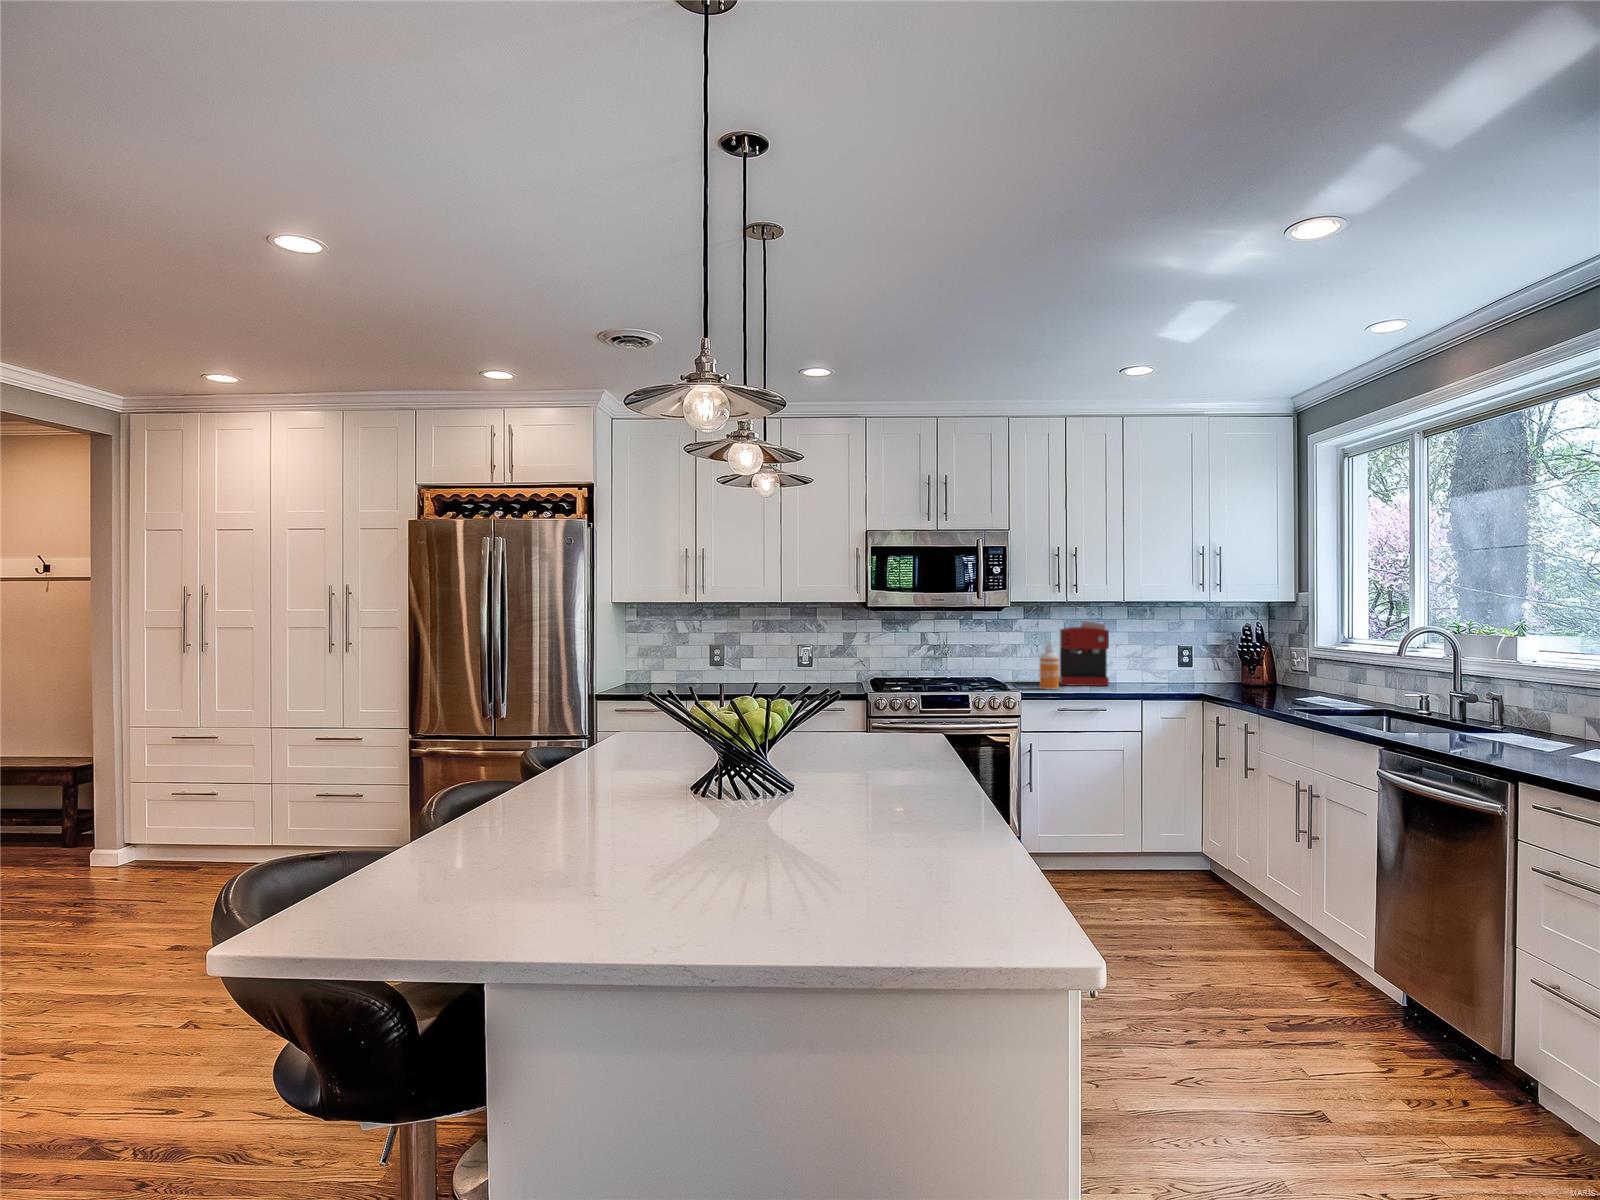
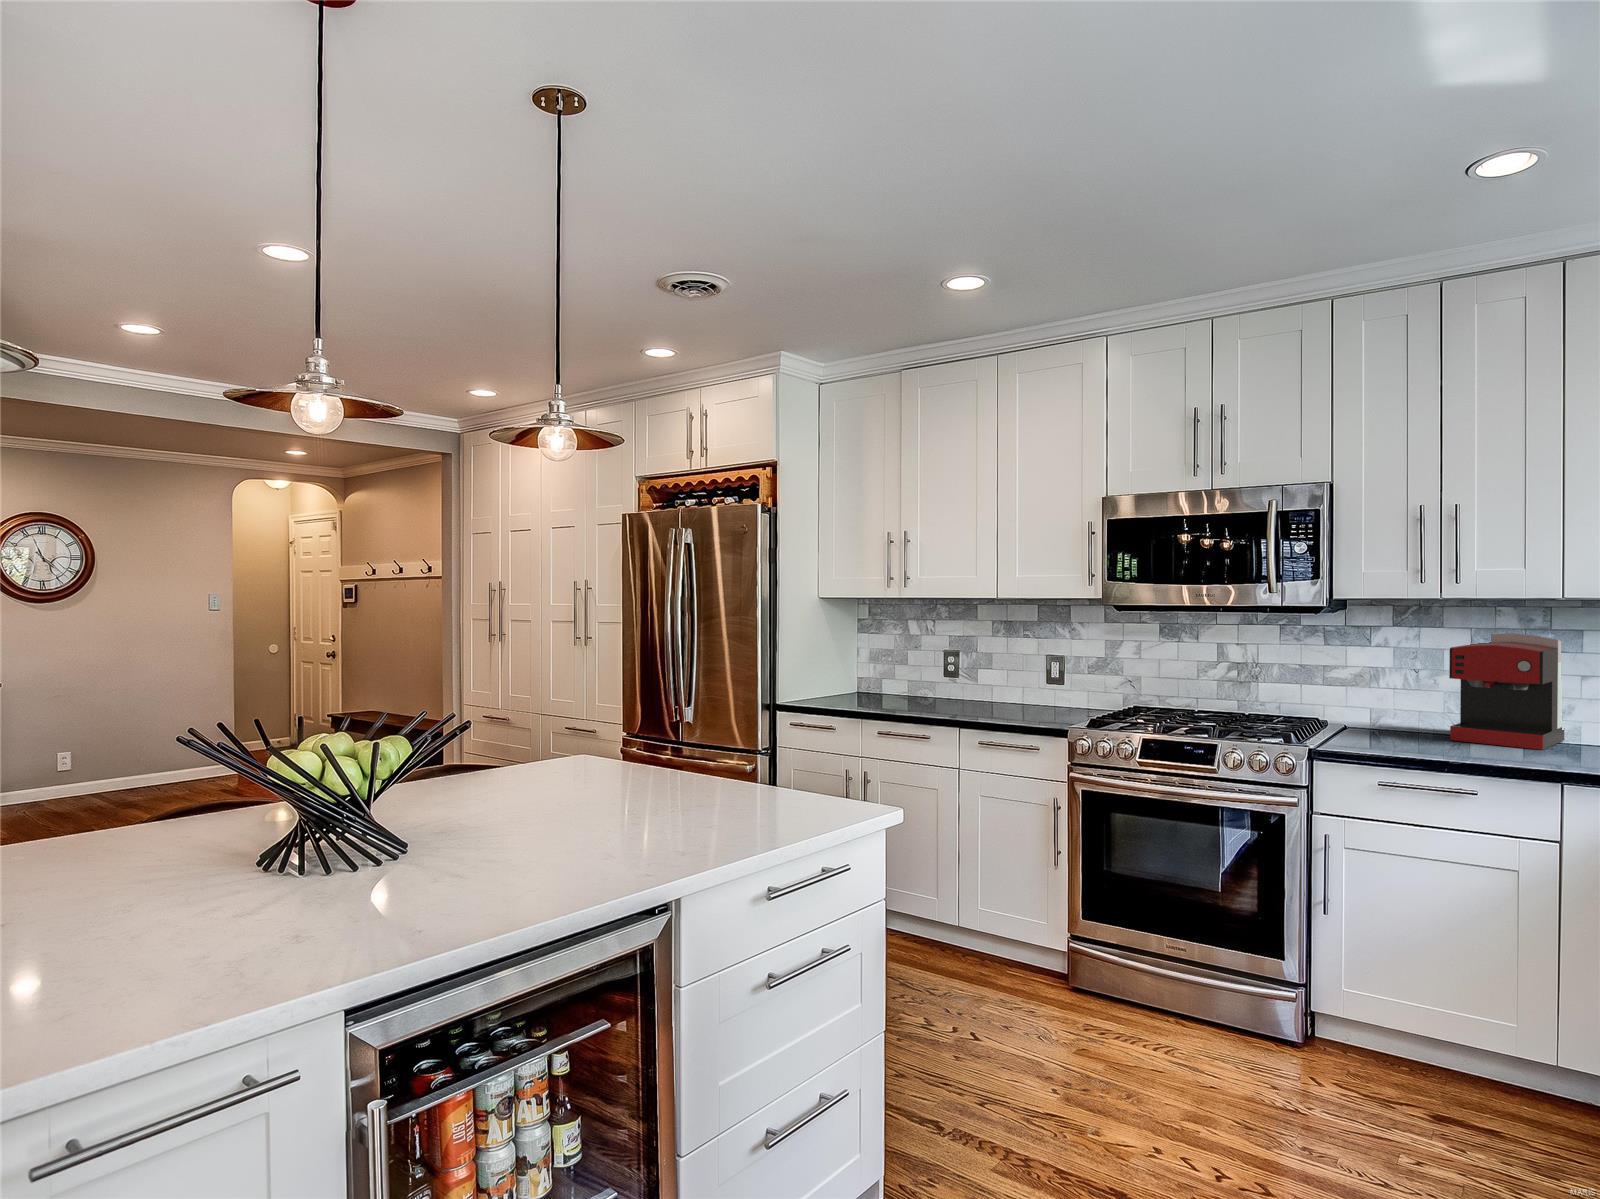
soap dispenser: present [1040,642,1059,690] -> none [1382,667,1419,747]

